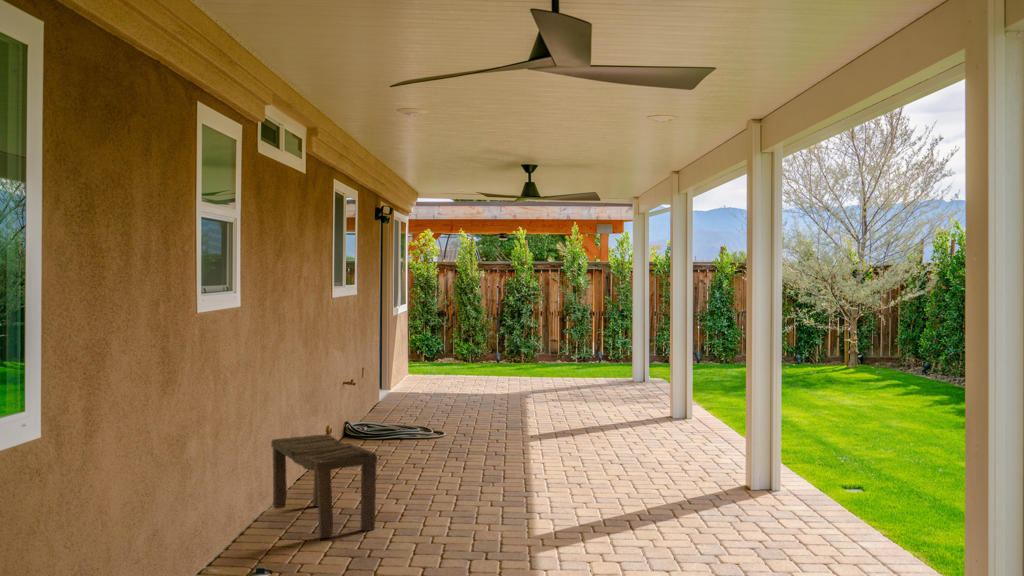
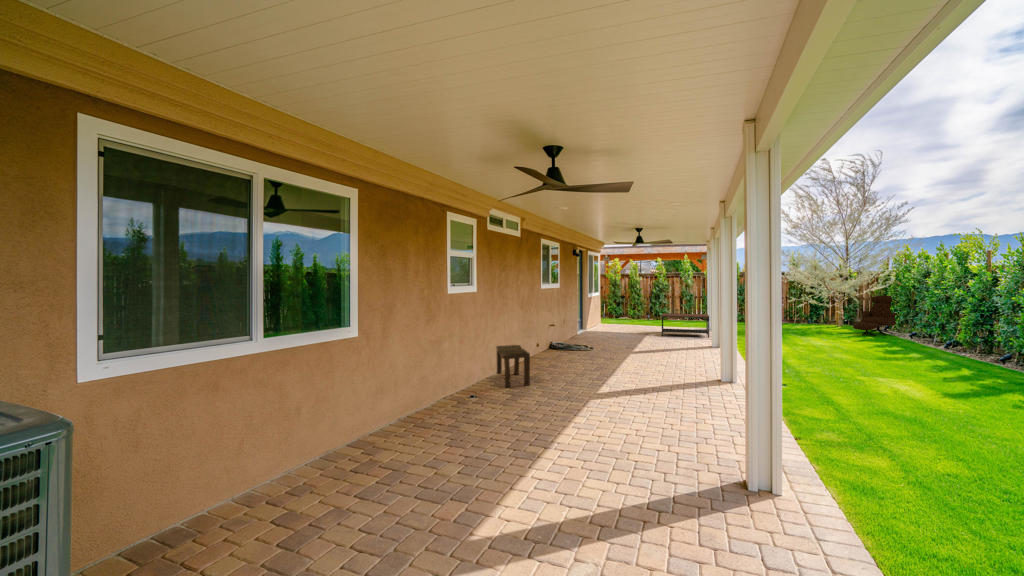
lounge chair: none [883,310,953,385] -> present [853,295,897,336]
coffee table: none [555,350,653,400] -> present [662,313,709,338]

